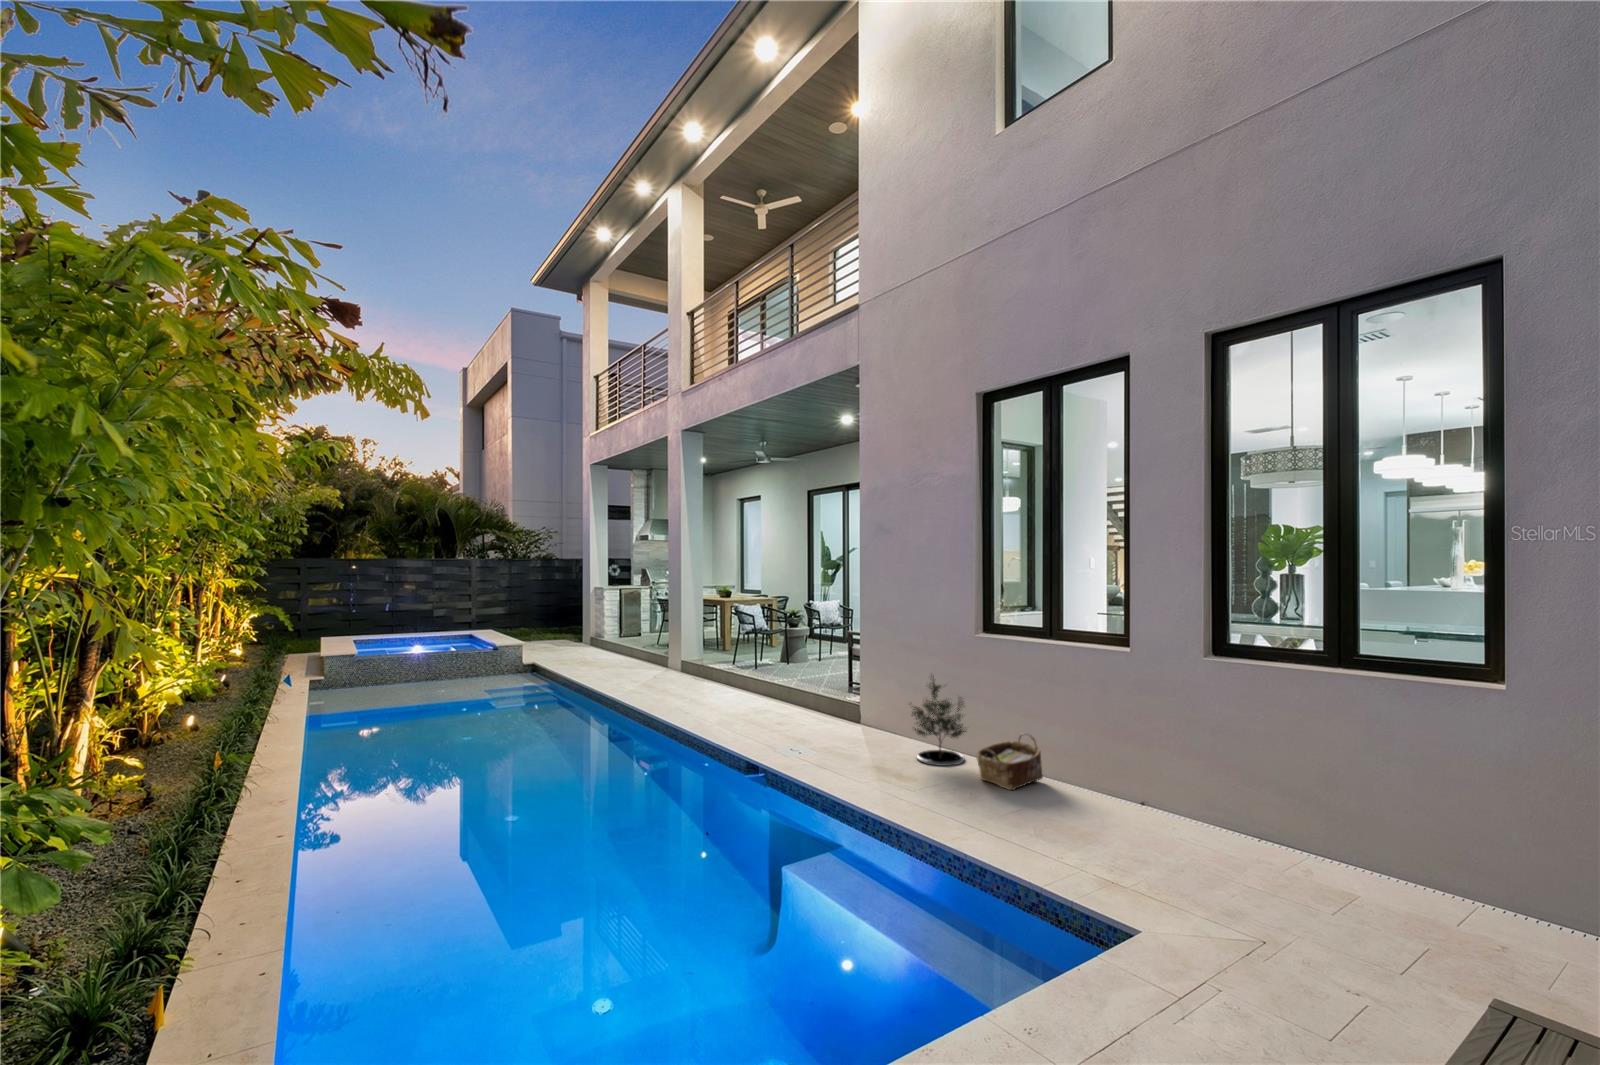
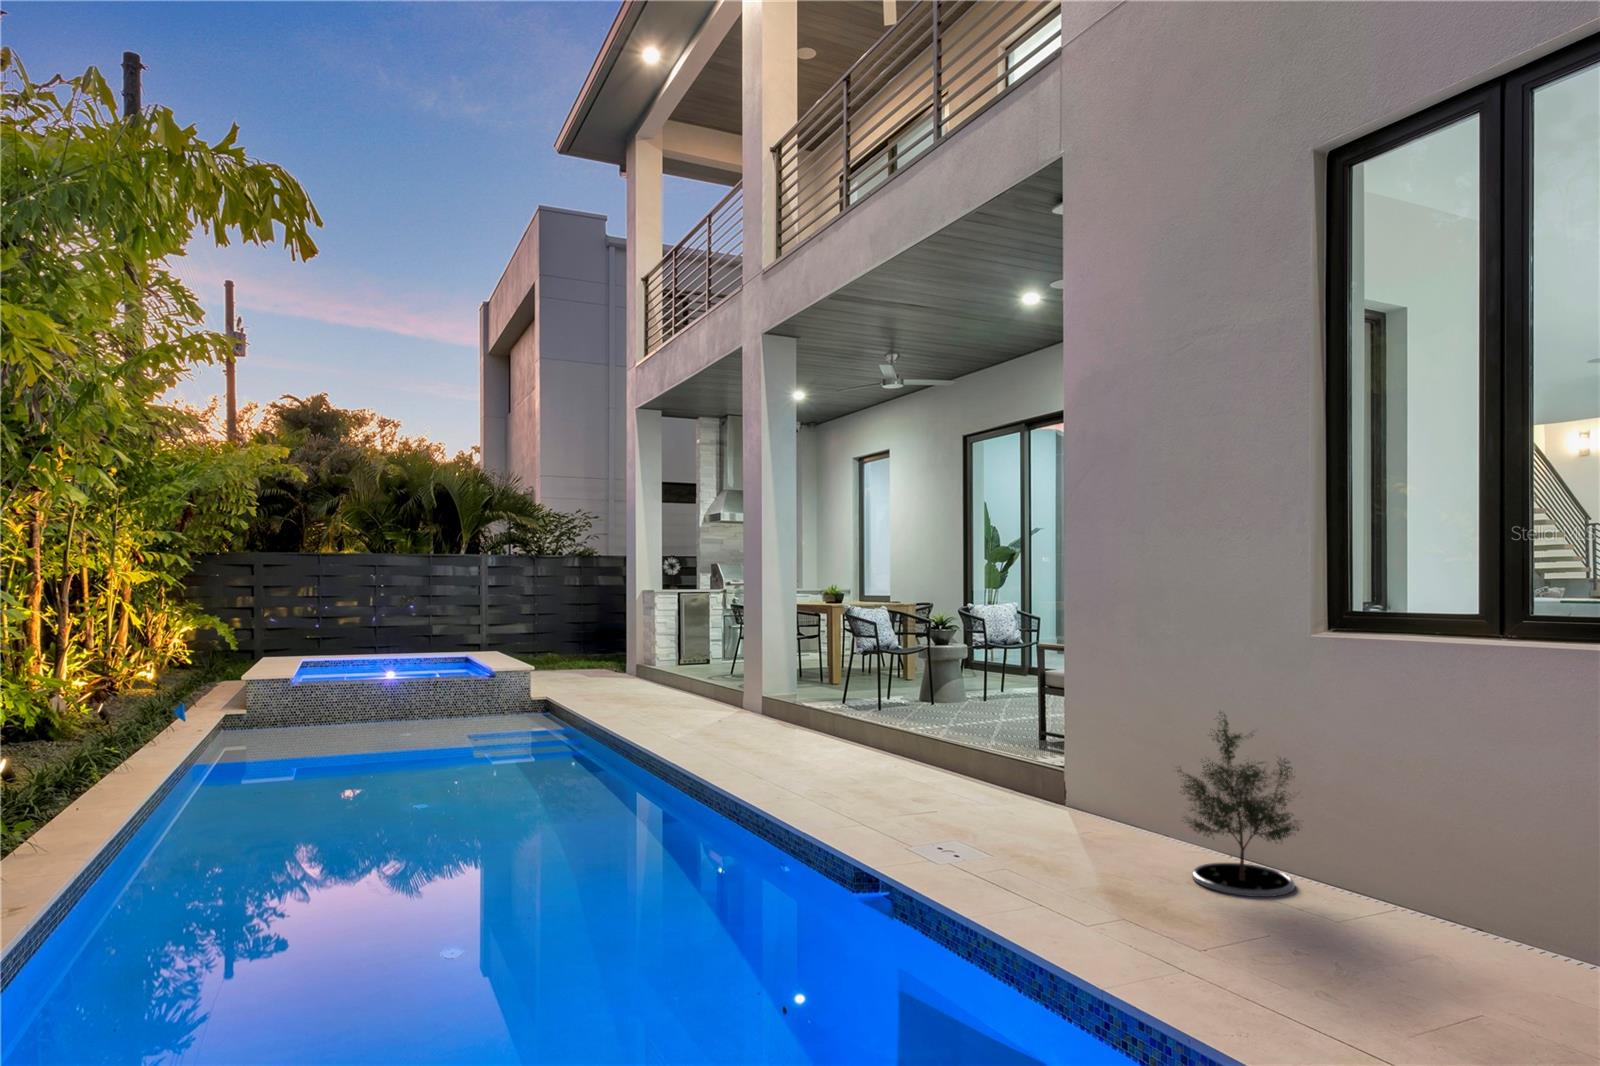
woven basket: present [977,733,1043,790] -> none [1338,837,1495,963]

